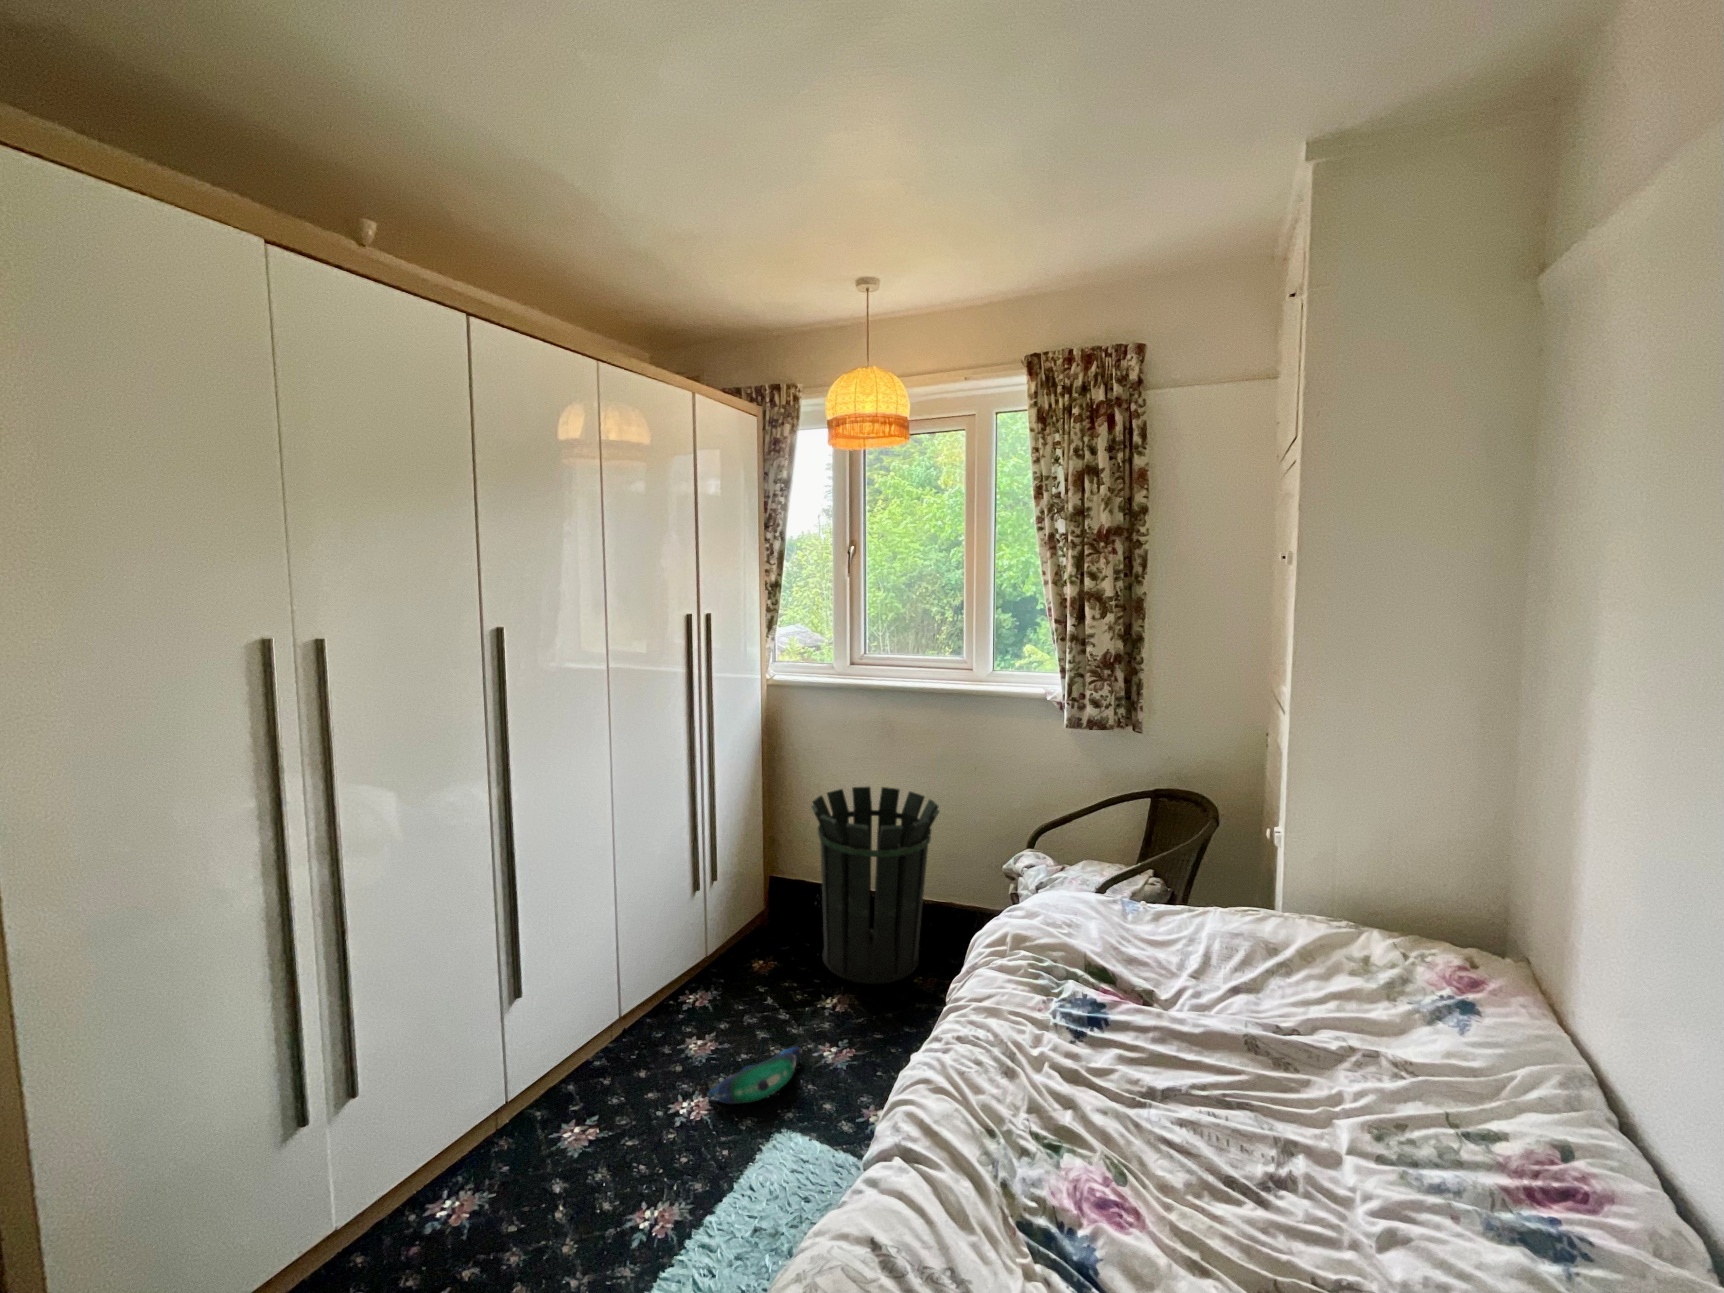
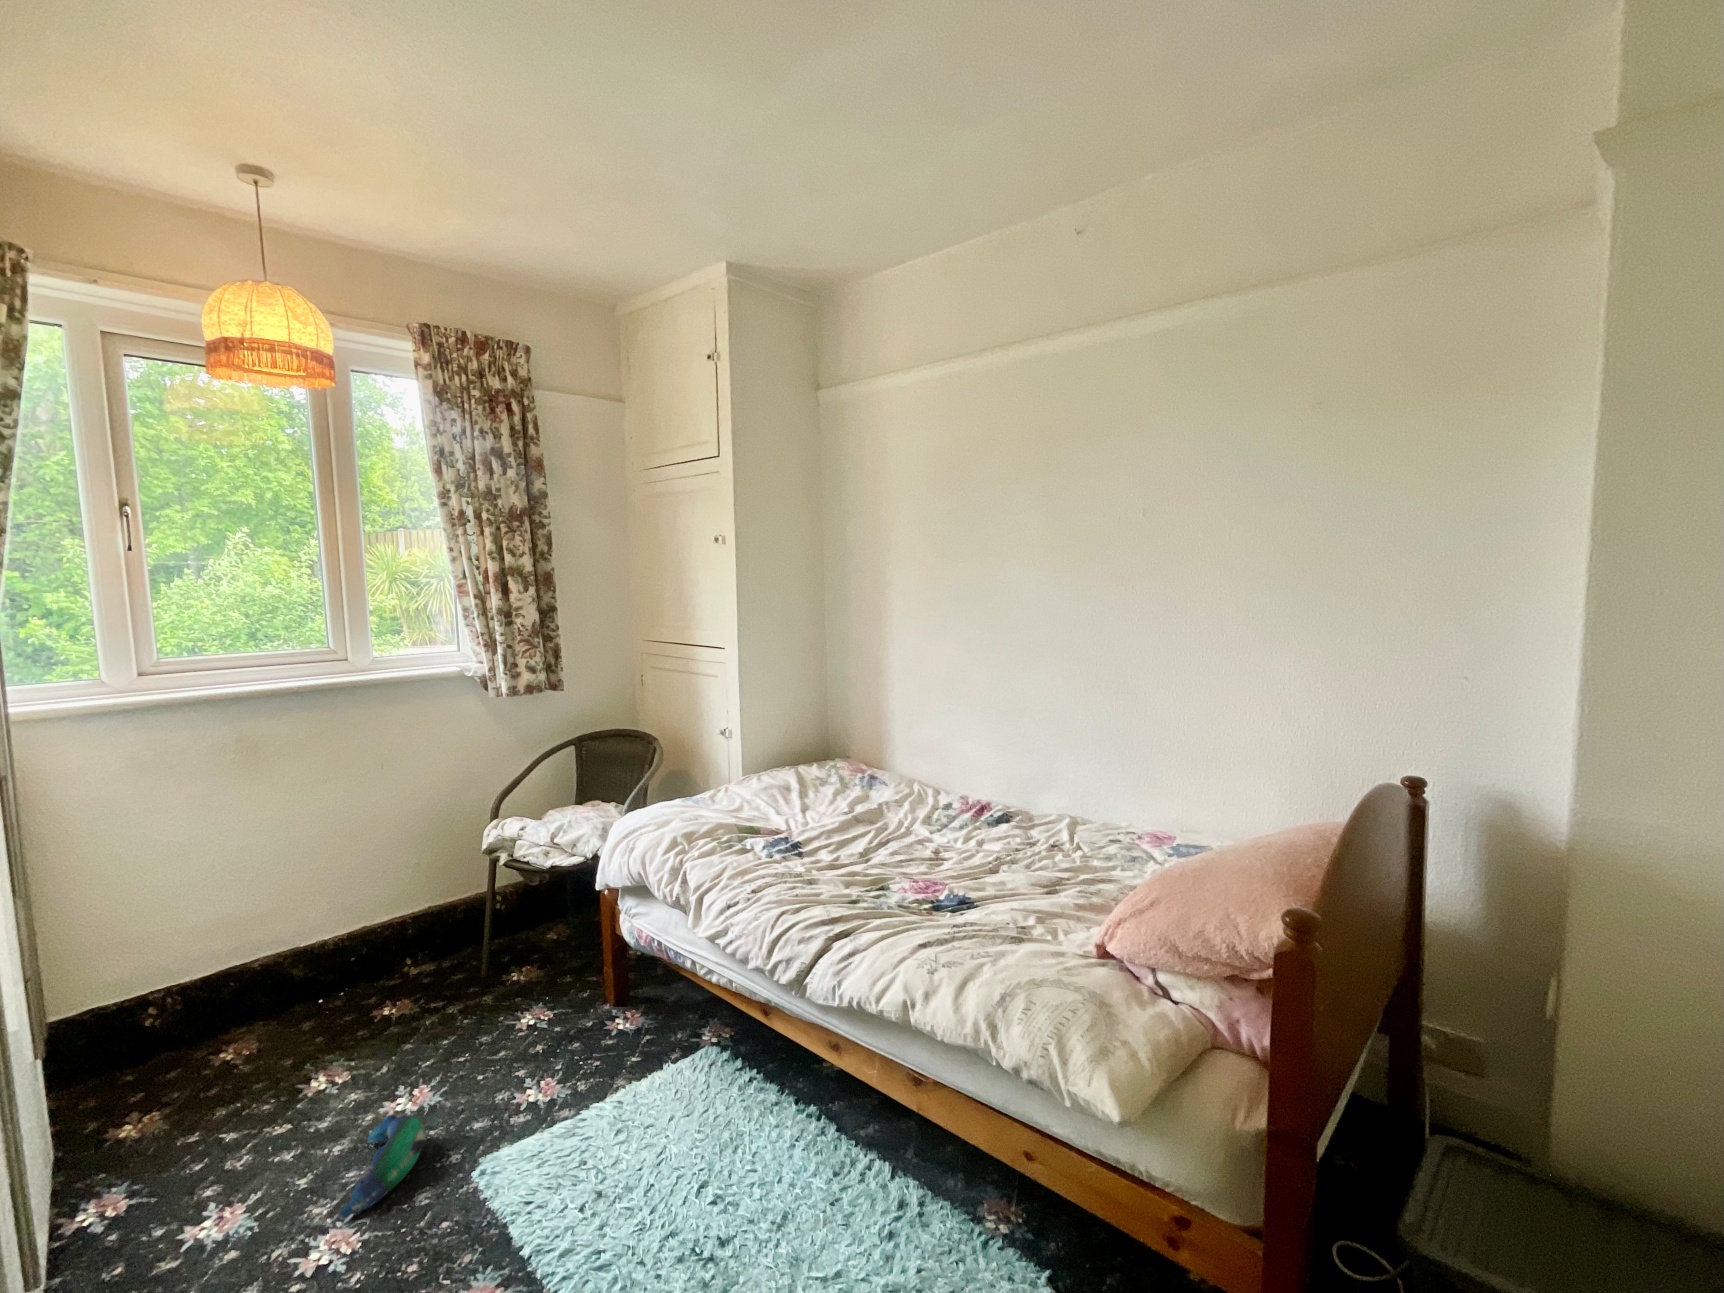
waste bin: present [811,787,939,984] -> none [203,818,403,1071]

